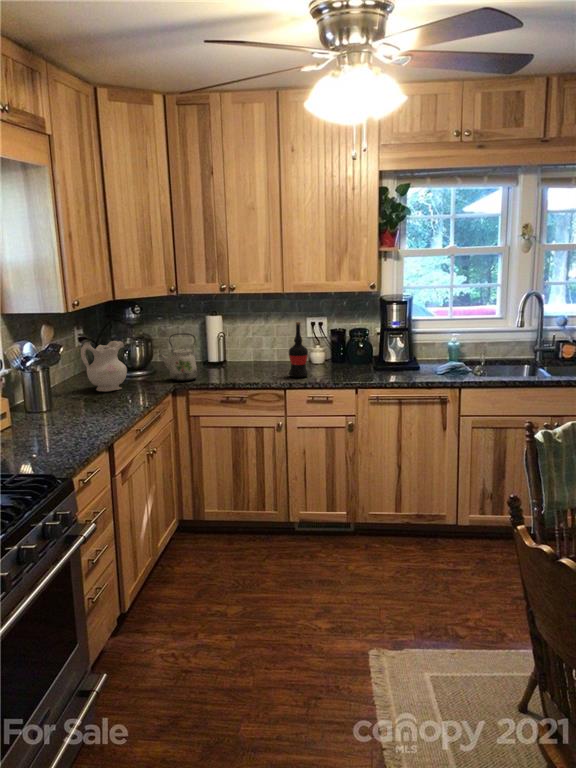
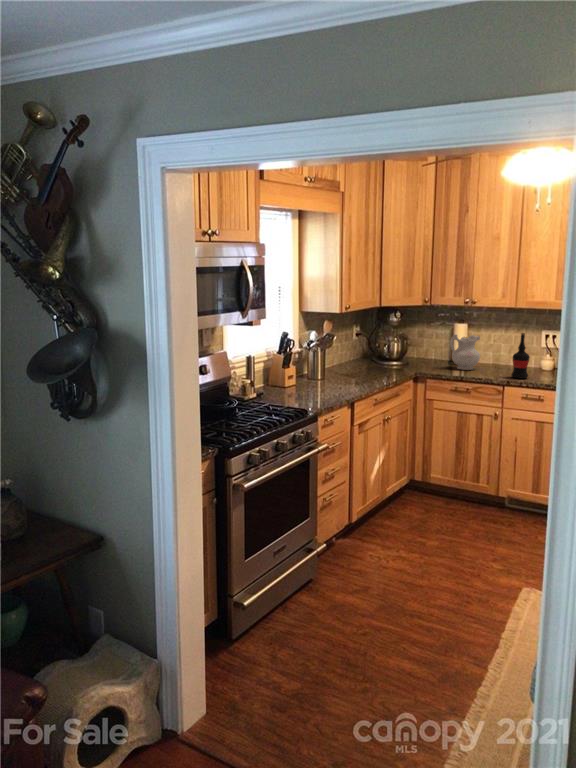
kettle: present [159,333,198,381] -> none [408,335,438,372]
ceramic pitcher: present [81,341,127,391] -> present [450,335,480,370]

